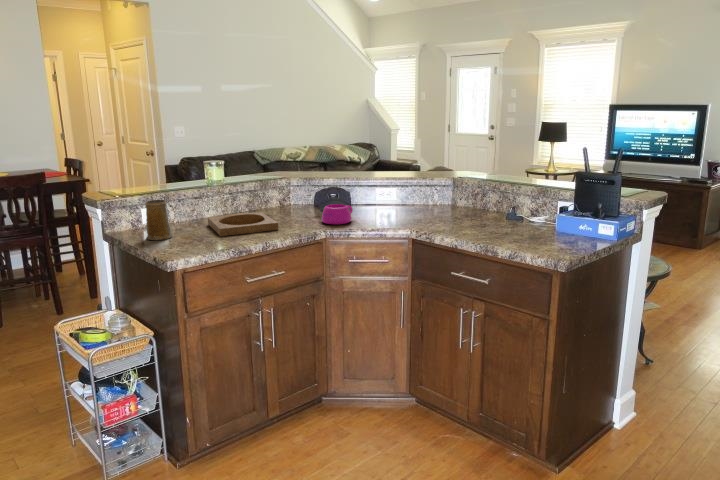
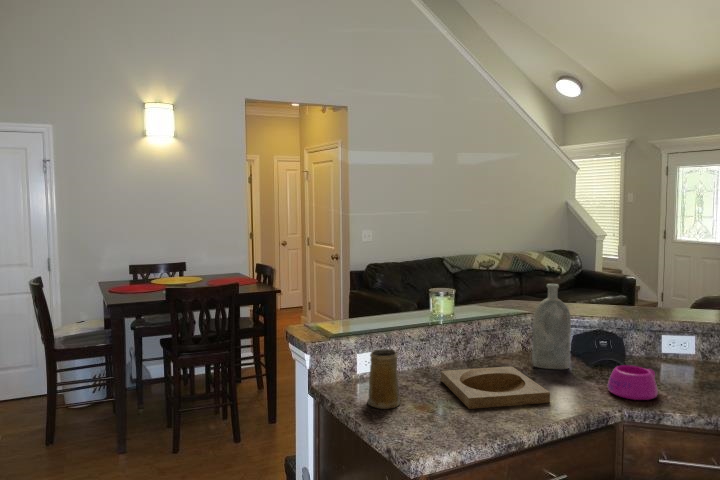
bottle: none [279,153,306,214] -> present [532,284,571,369]

